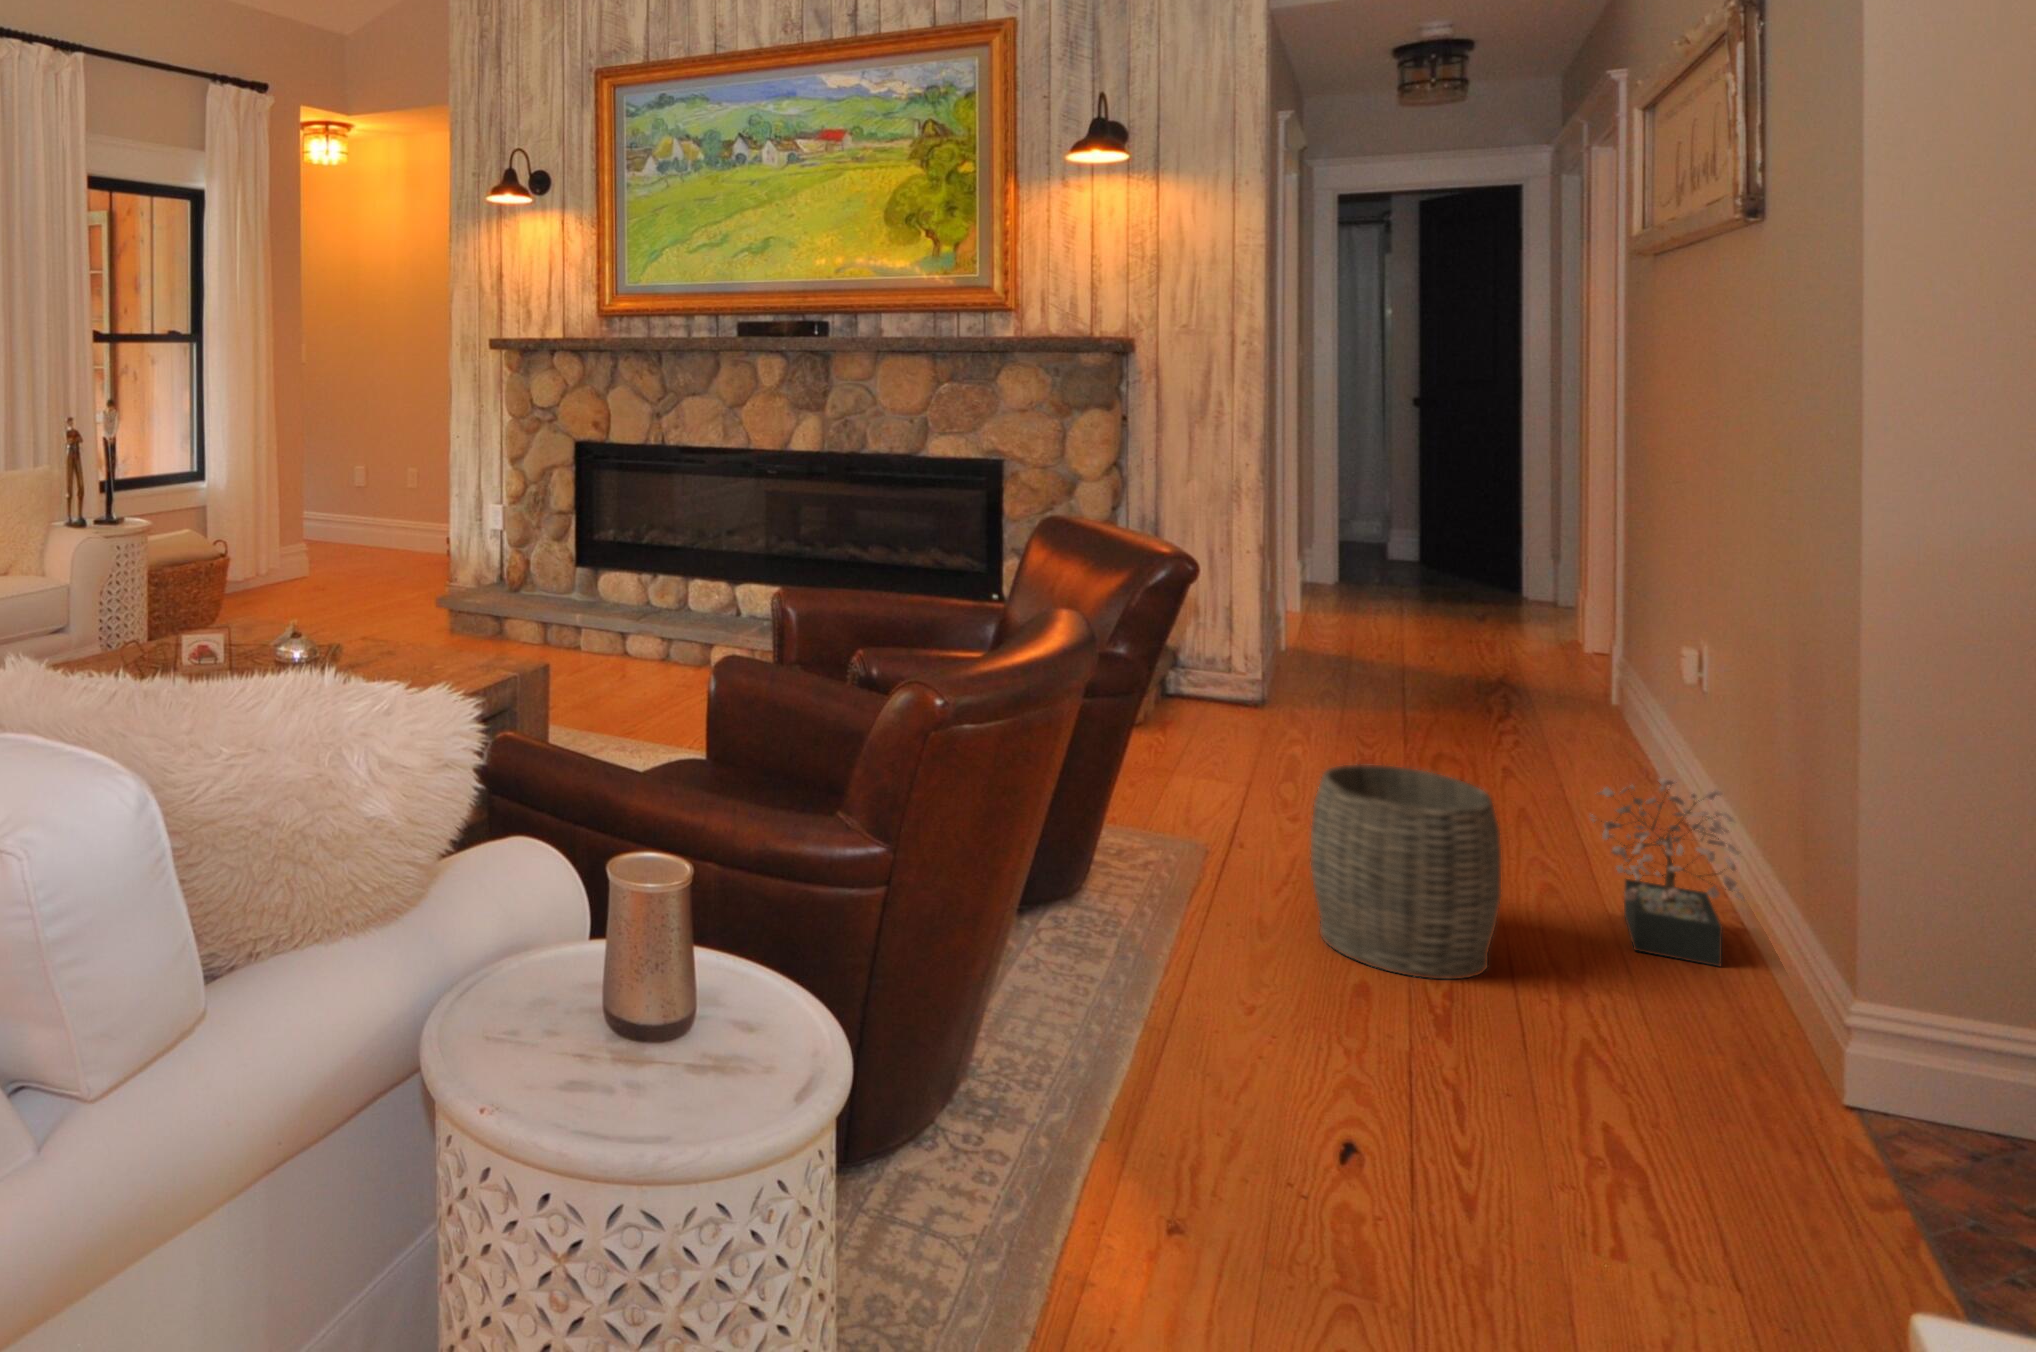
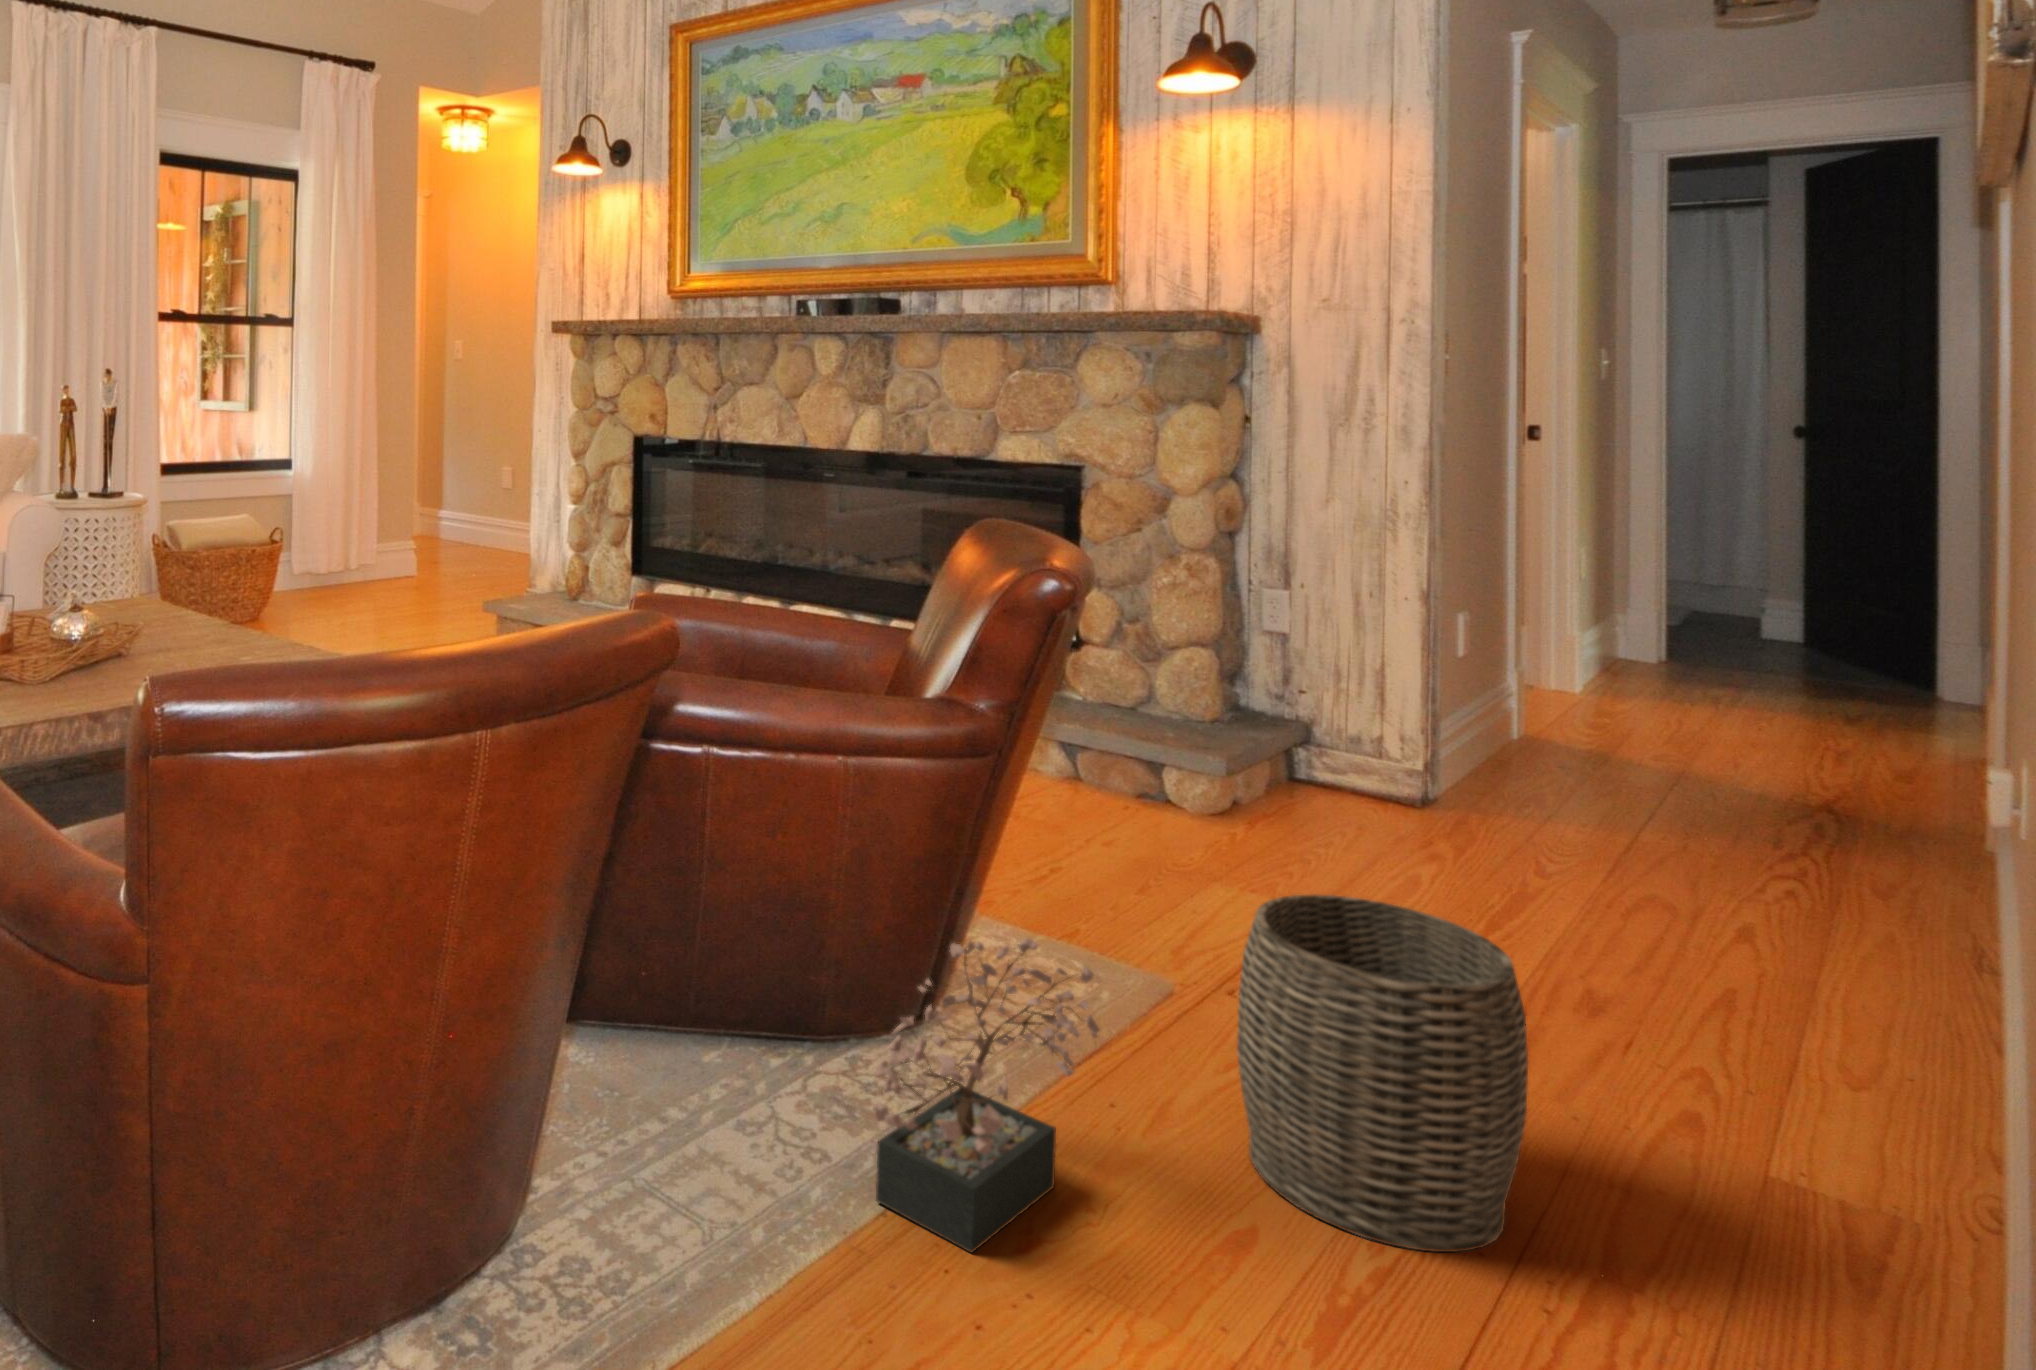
decorative plant: present [1590,778,1745,966] -> present [875,938,1099,1253]

